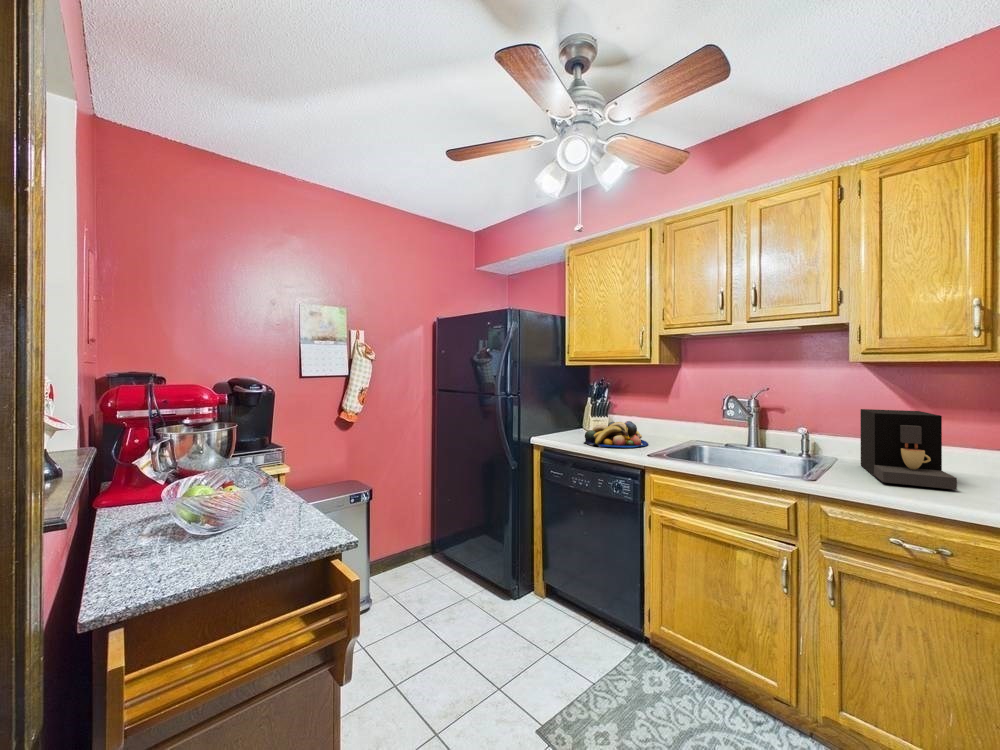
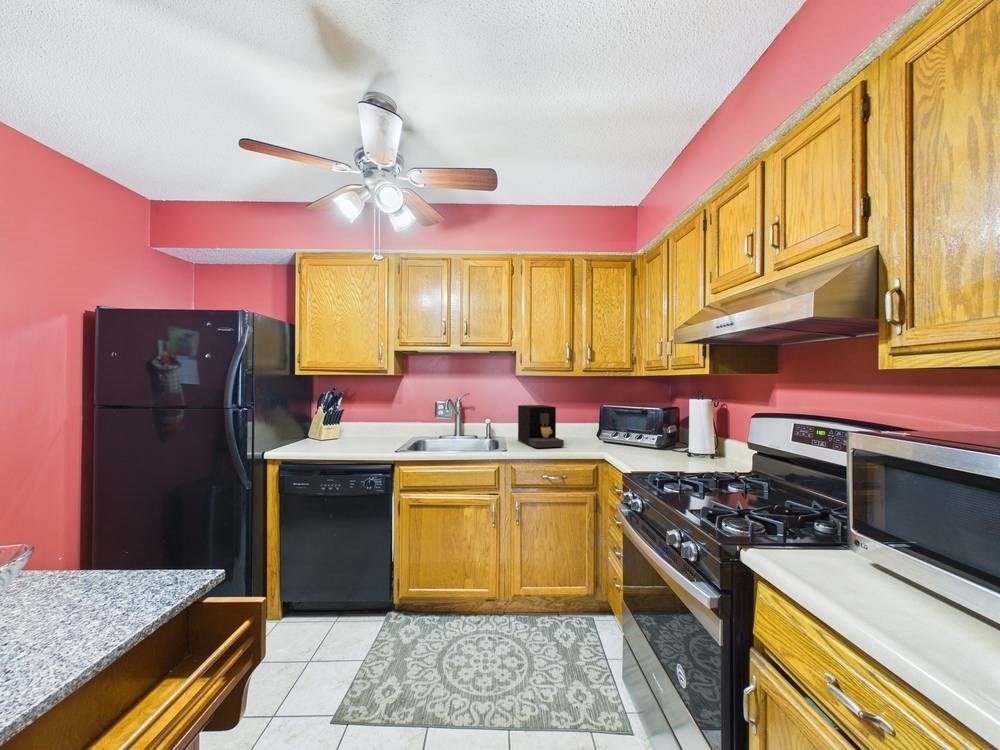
fruit bowl: present [584,421,648,448] -> none [323,425,382,450]

